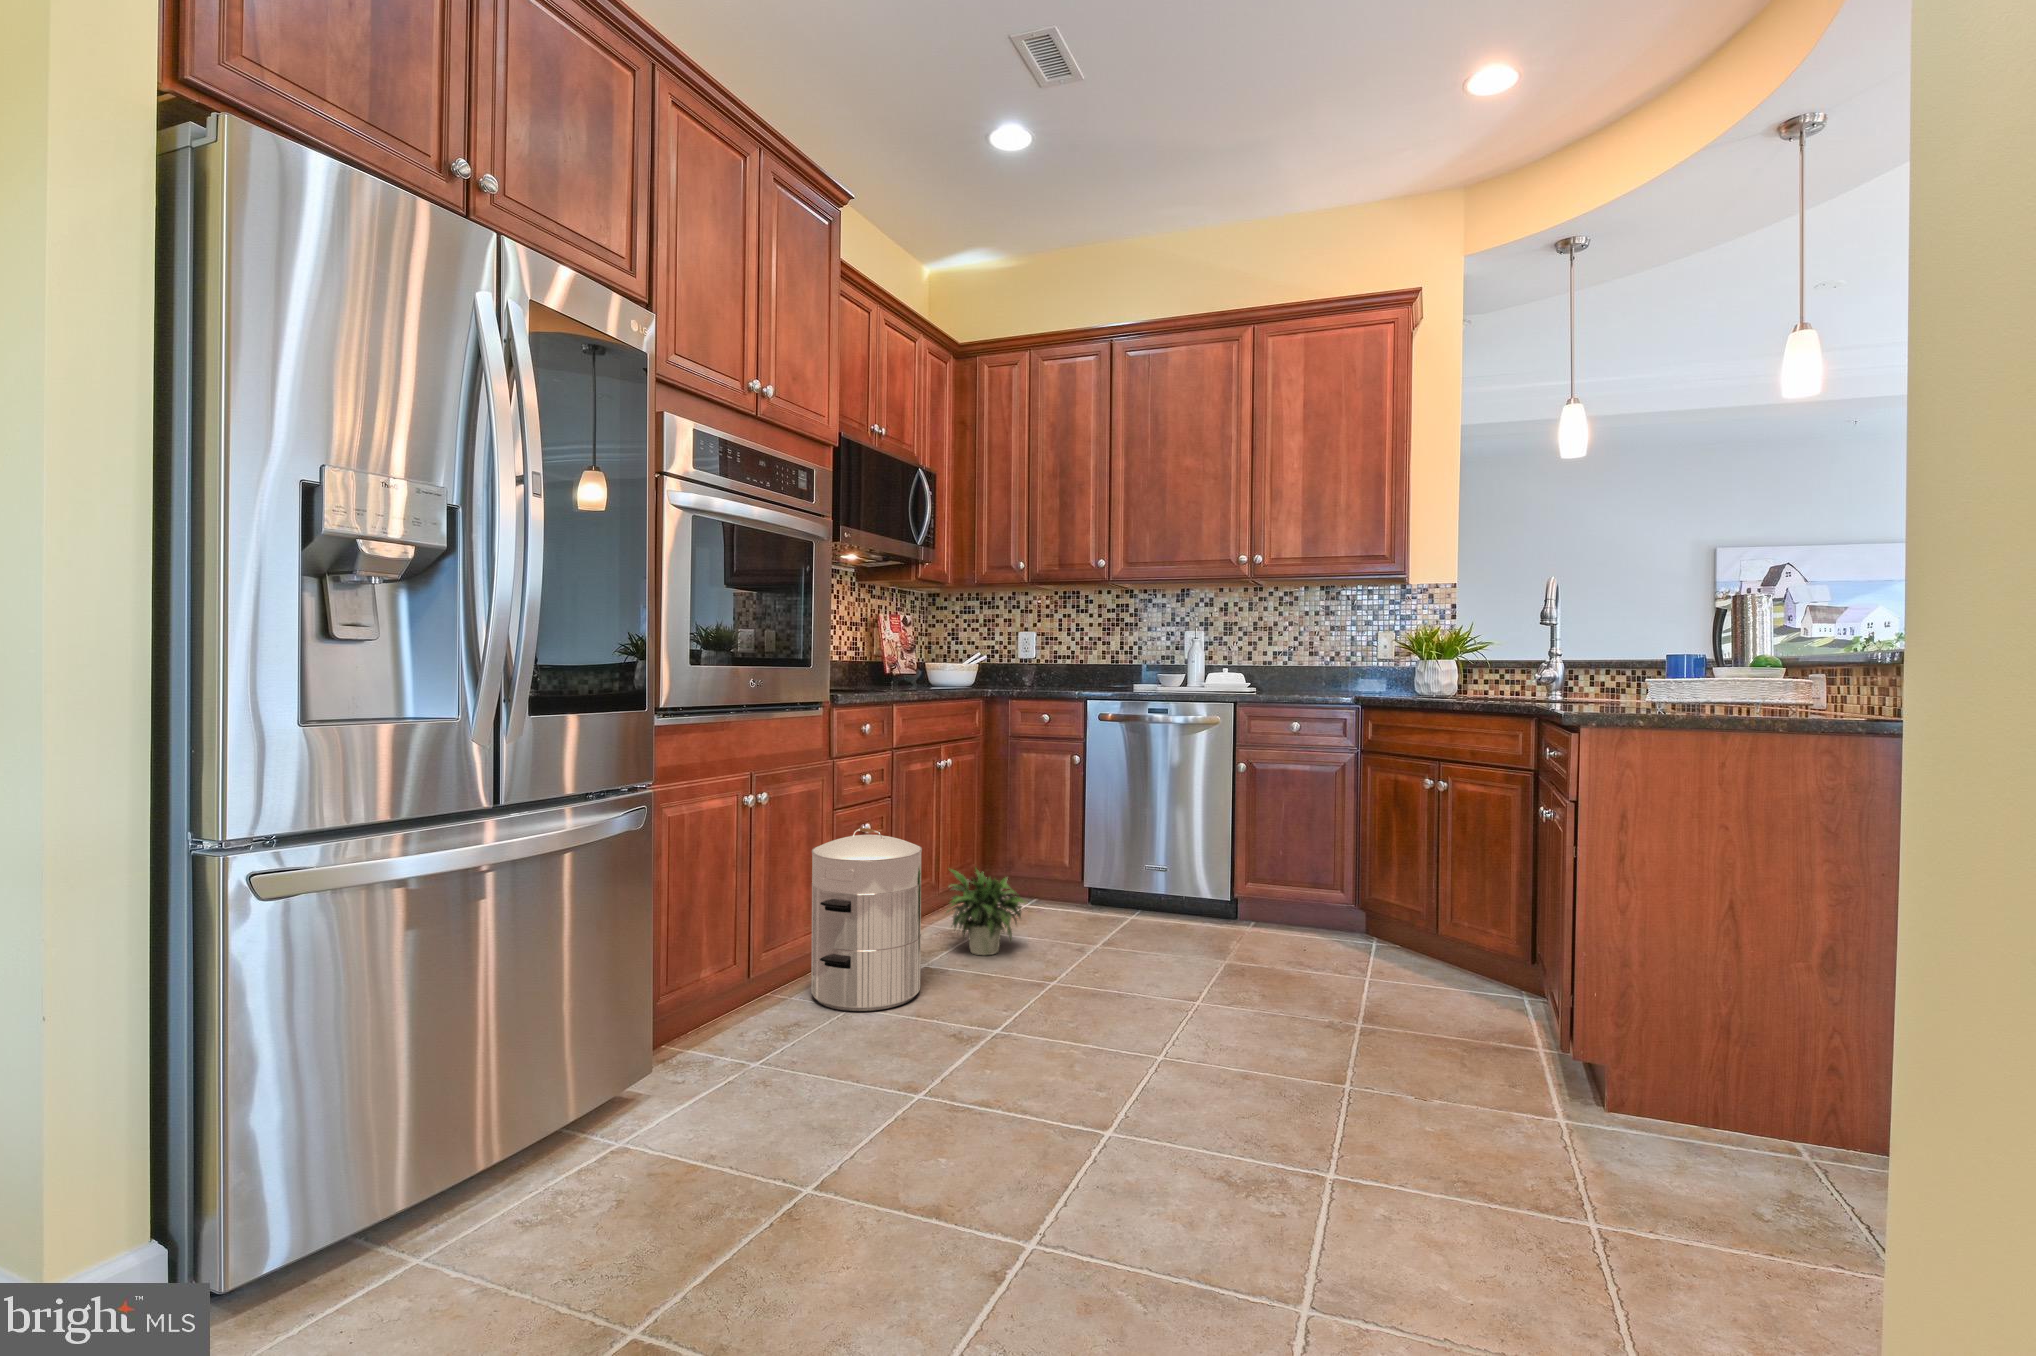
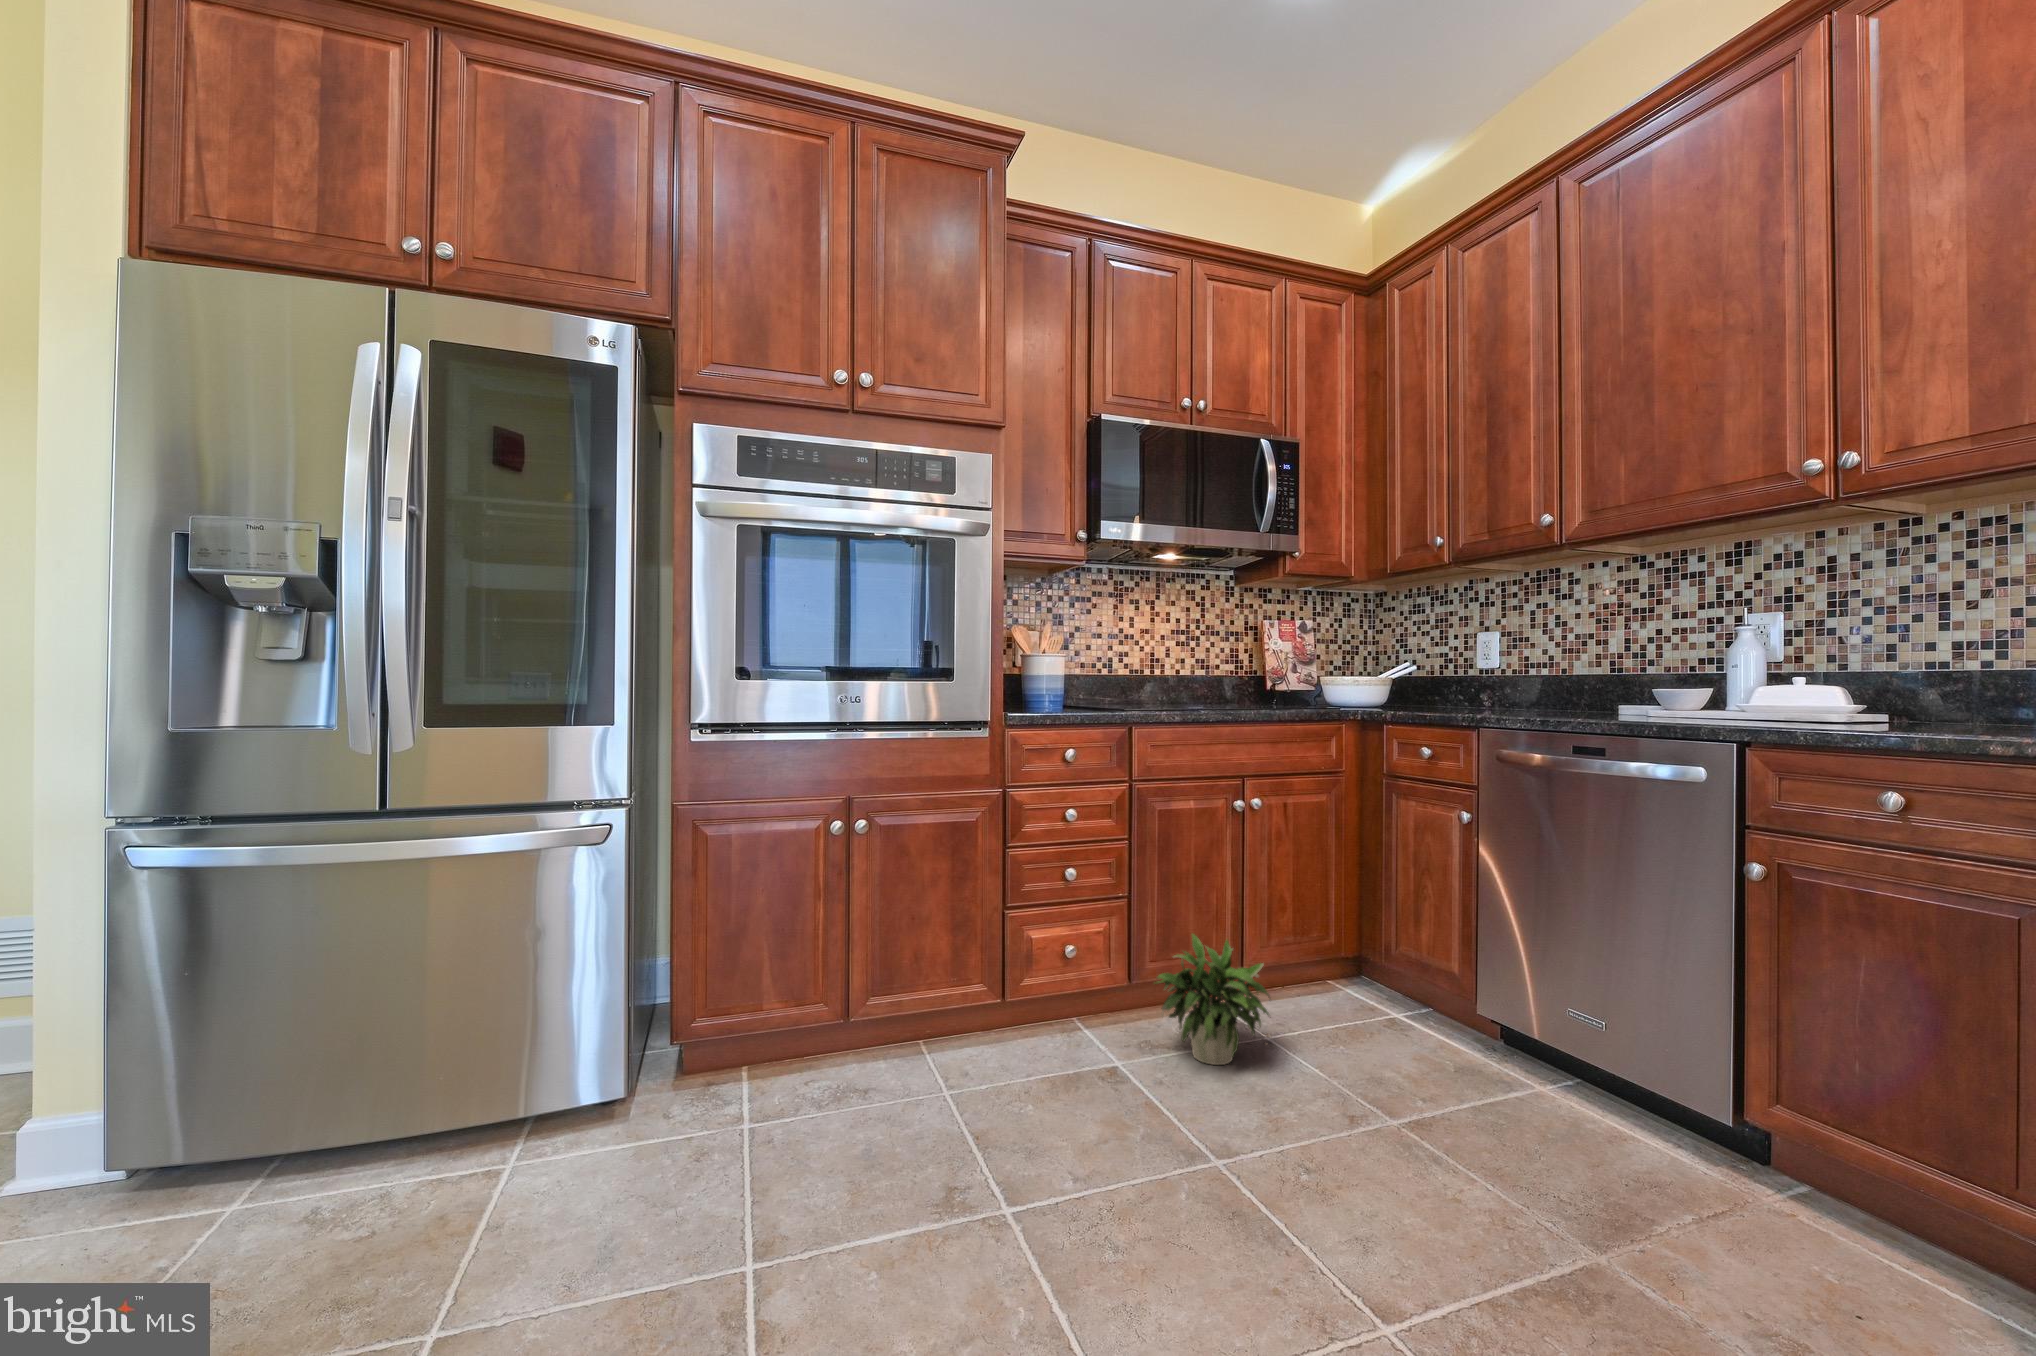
waste bin: present [811,828,922,1011] -> none [913,861,1064,1087]

